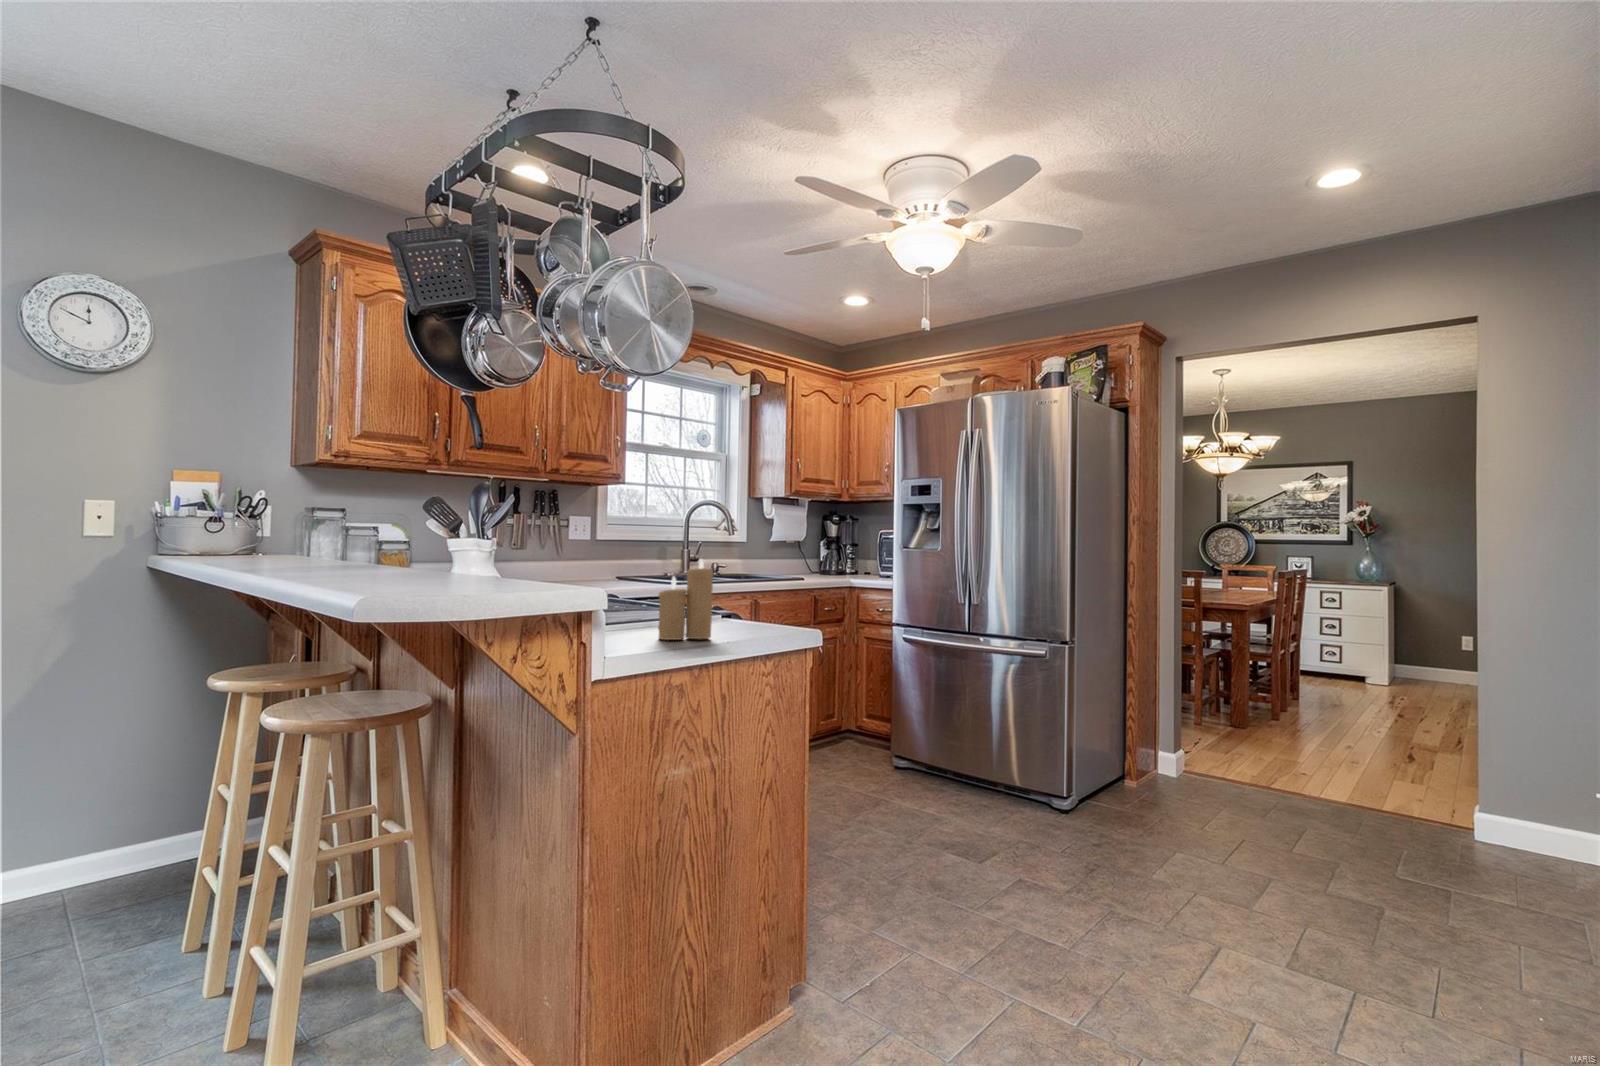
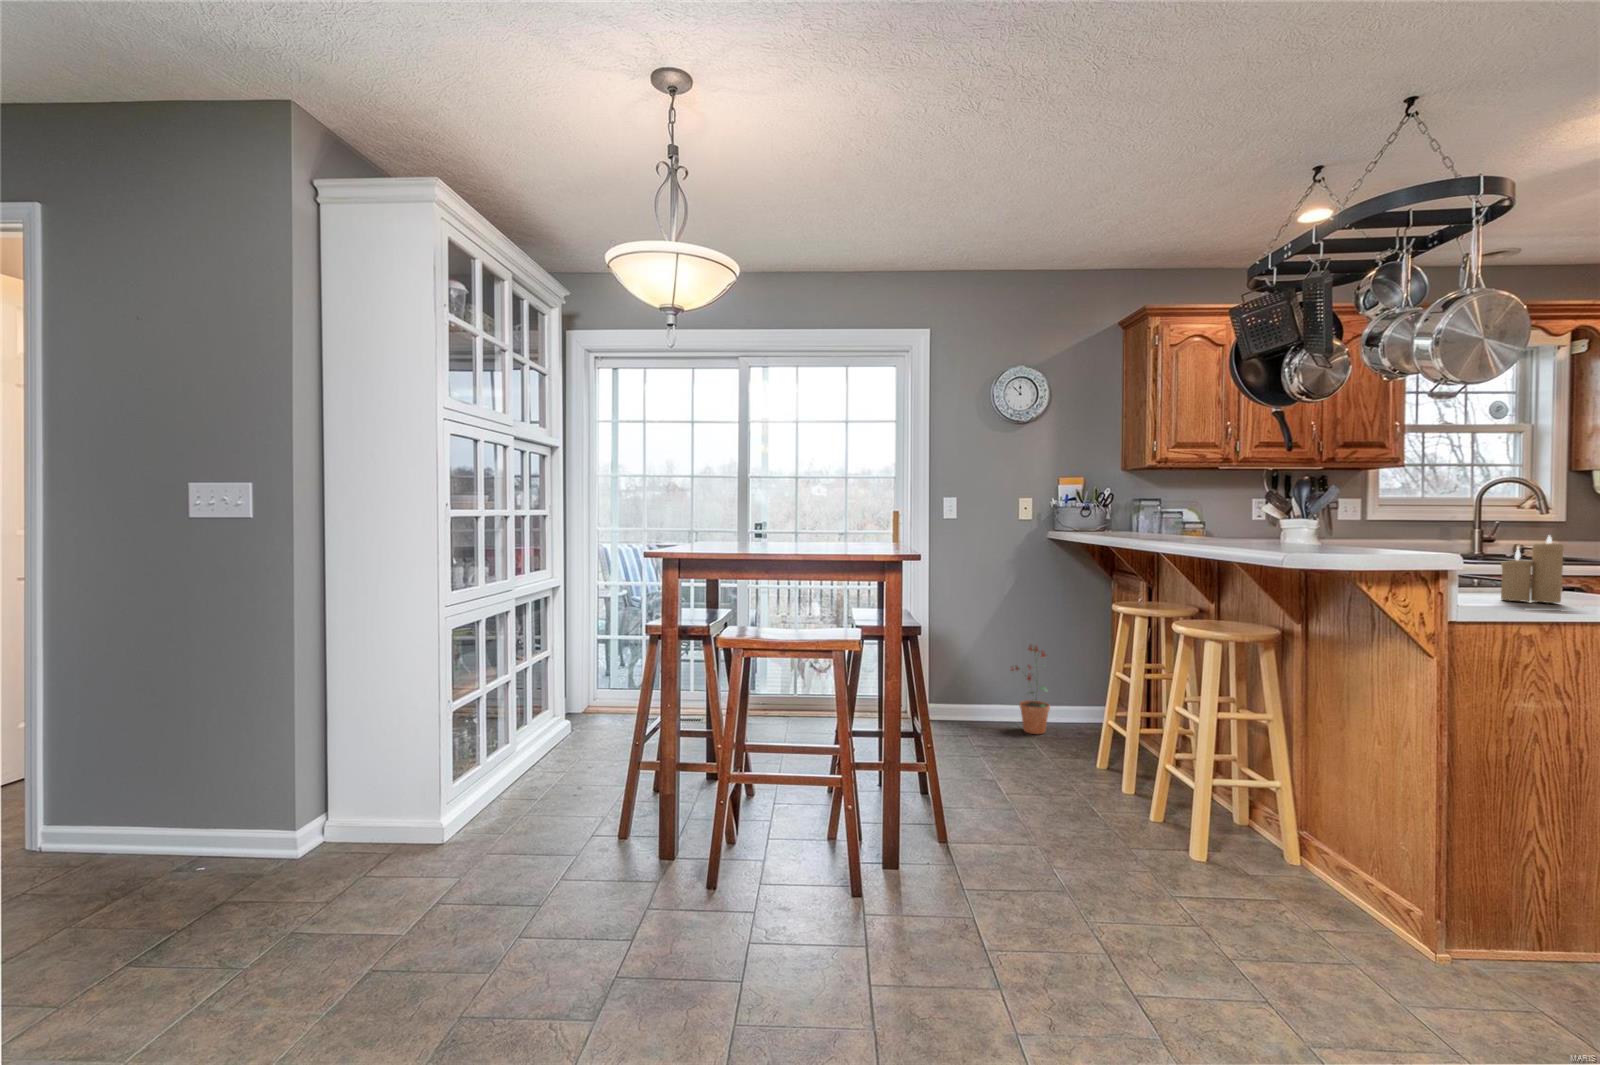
potted plant: none [61,742,144,899] -> present [1011,645,1050,734]

